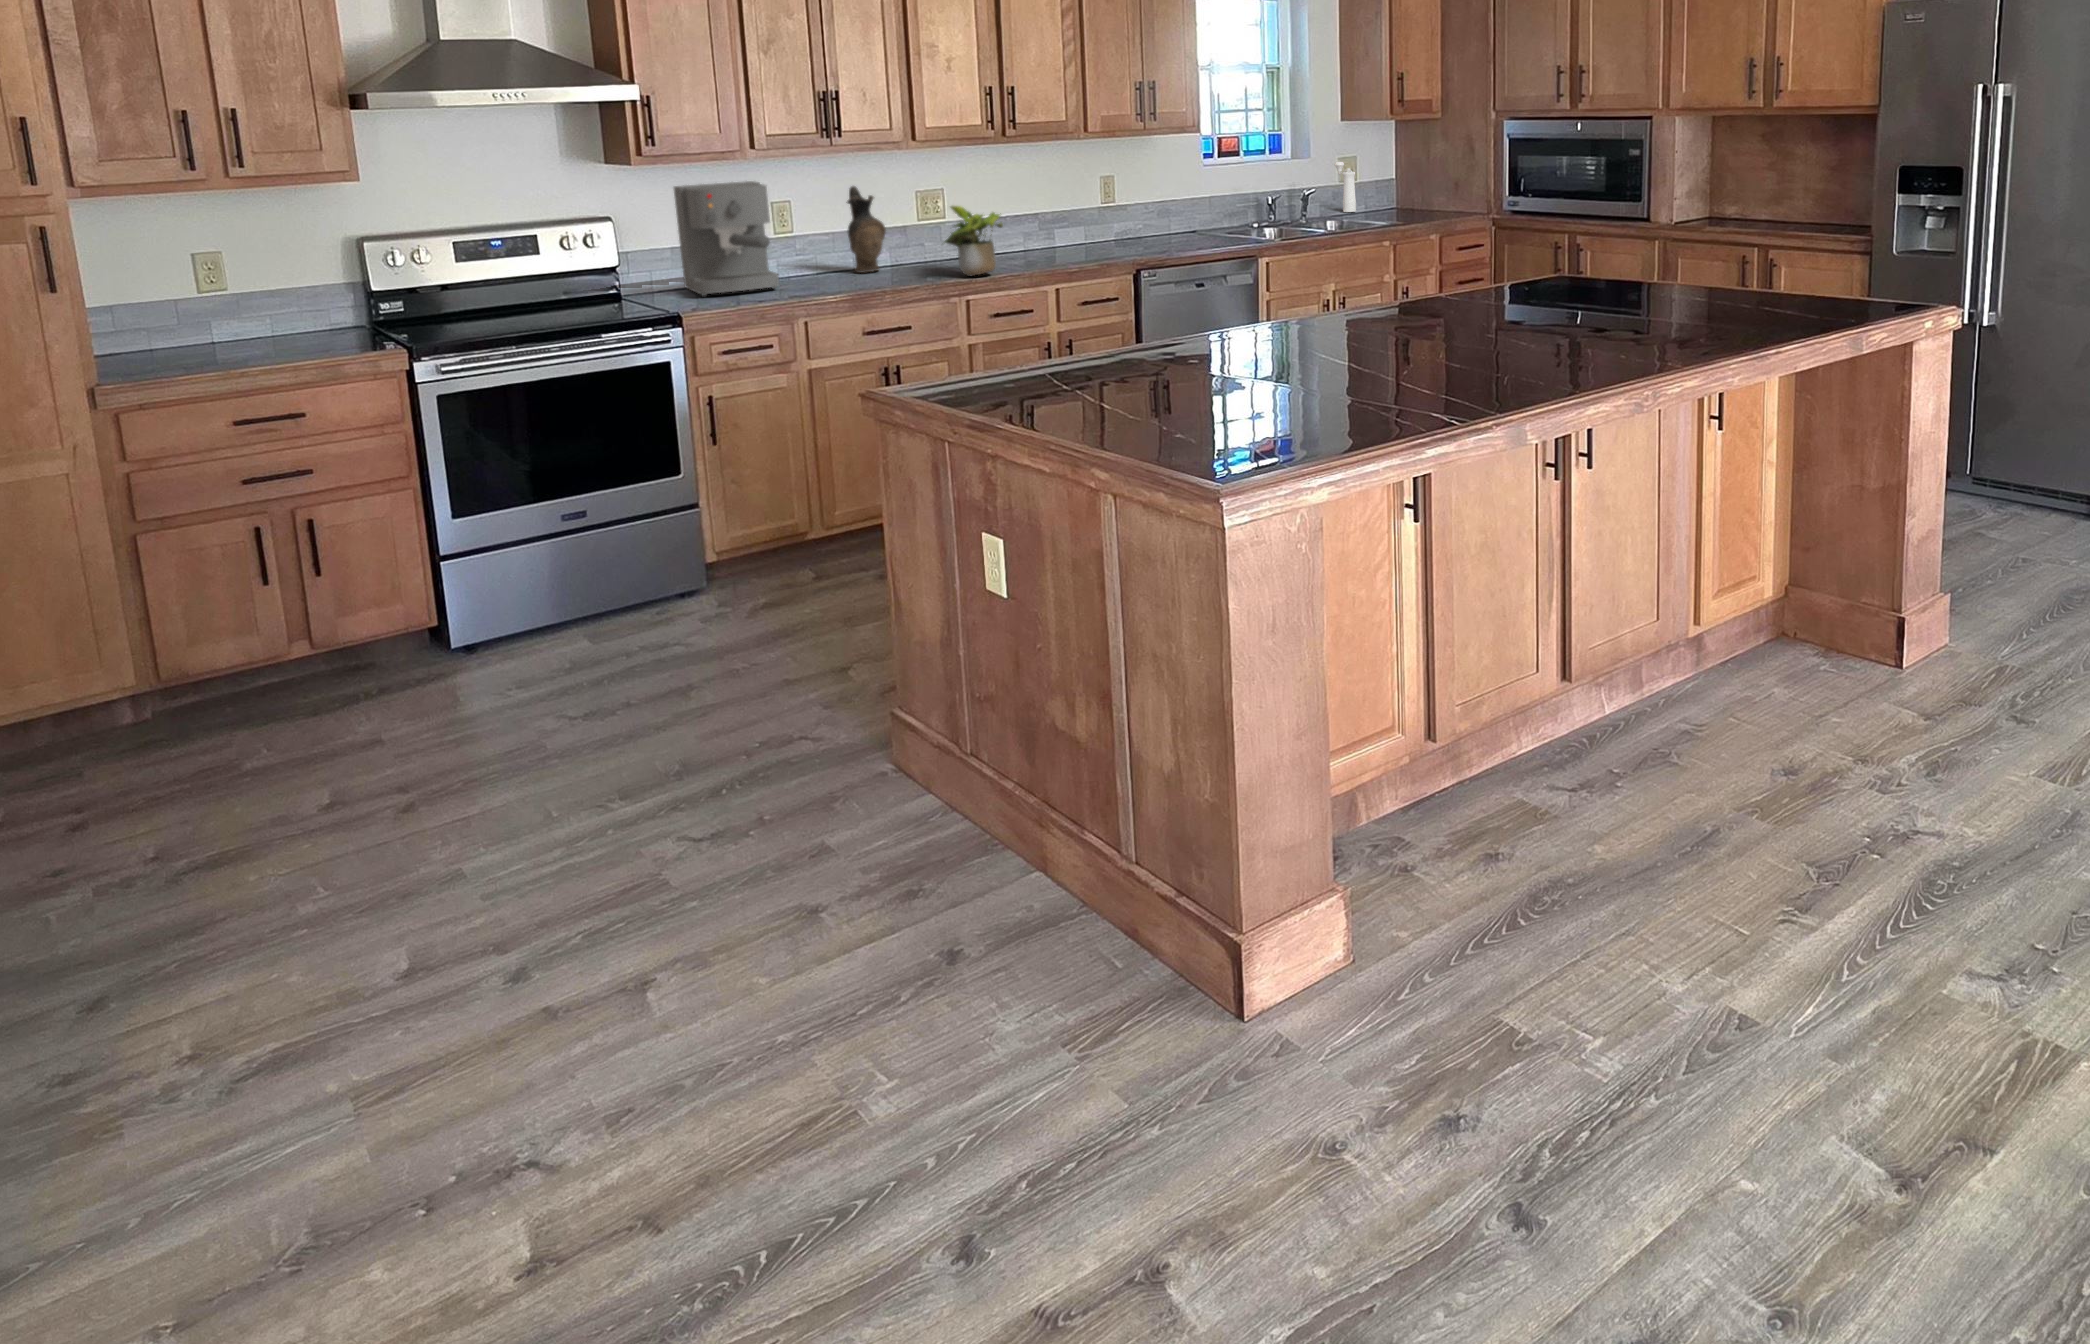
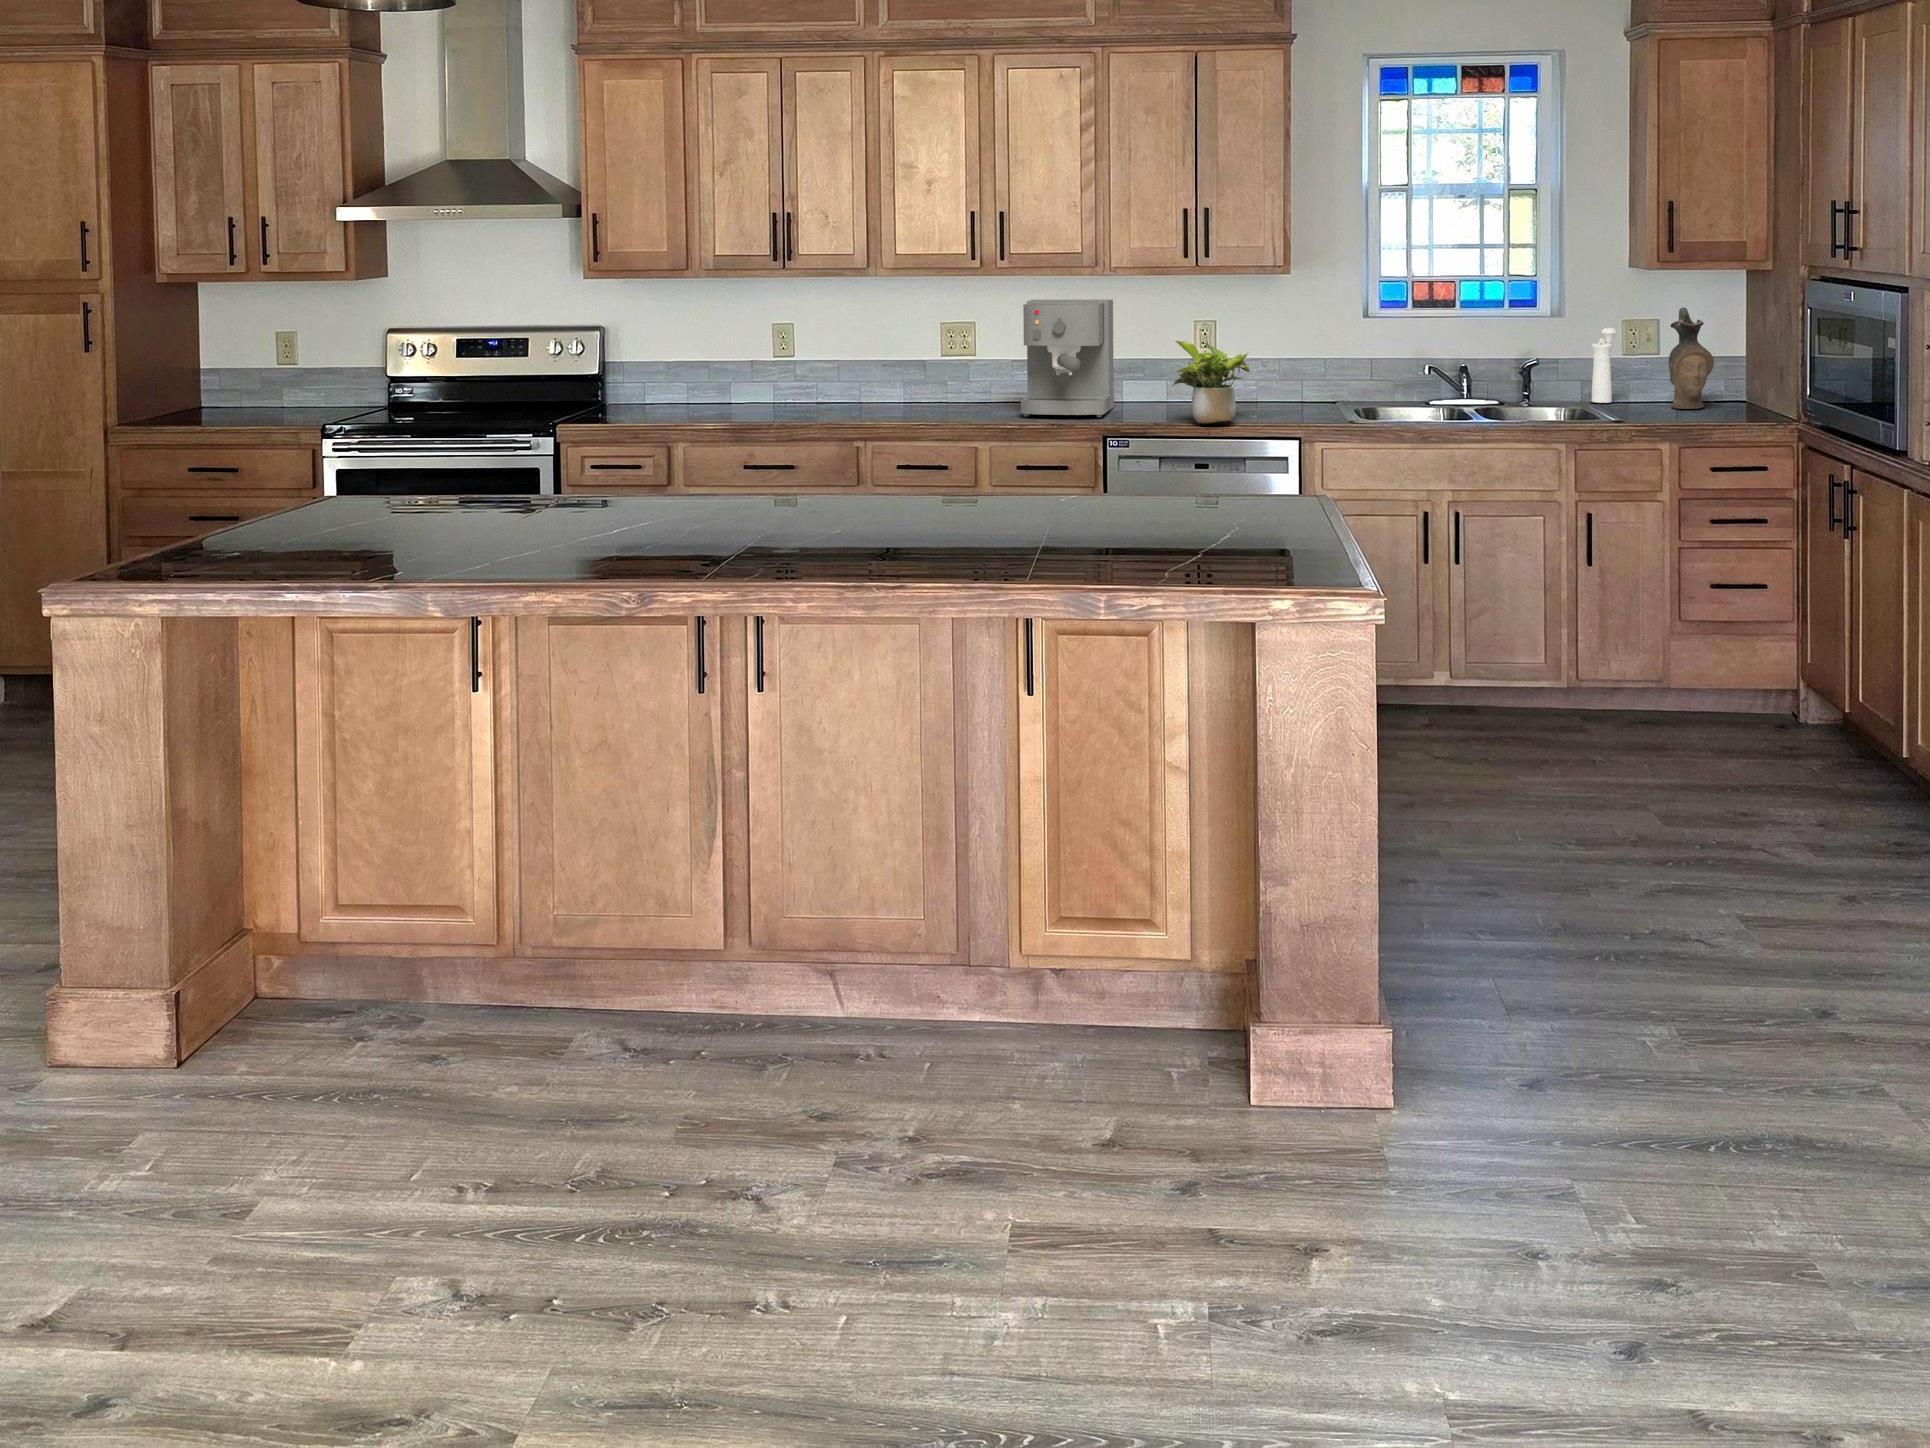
coffee maker: present [674,181,780,296] -> present [1021,299,1114,417]
ceramic pitcher: present [847,186,886,273] -> present [1669,307,1714,409]
potted plant: present [945,206,1003,276] -> present [1172,341,1250,425]

